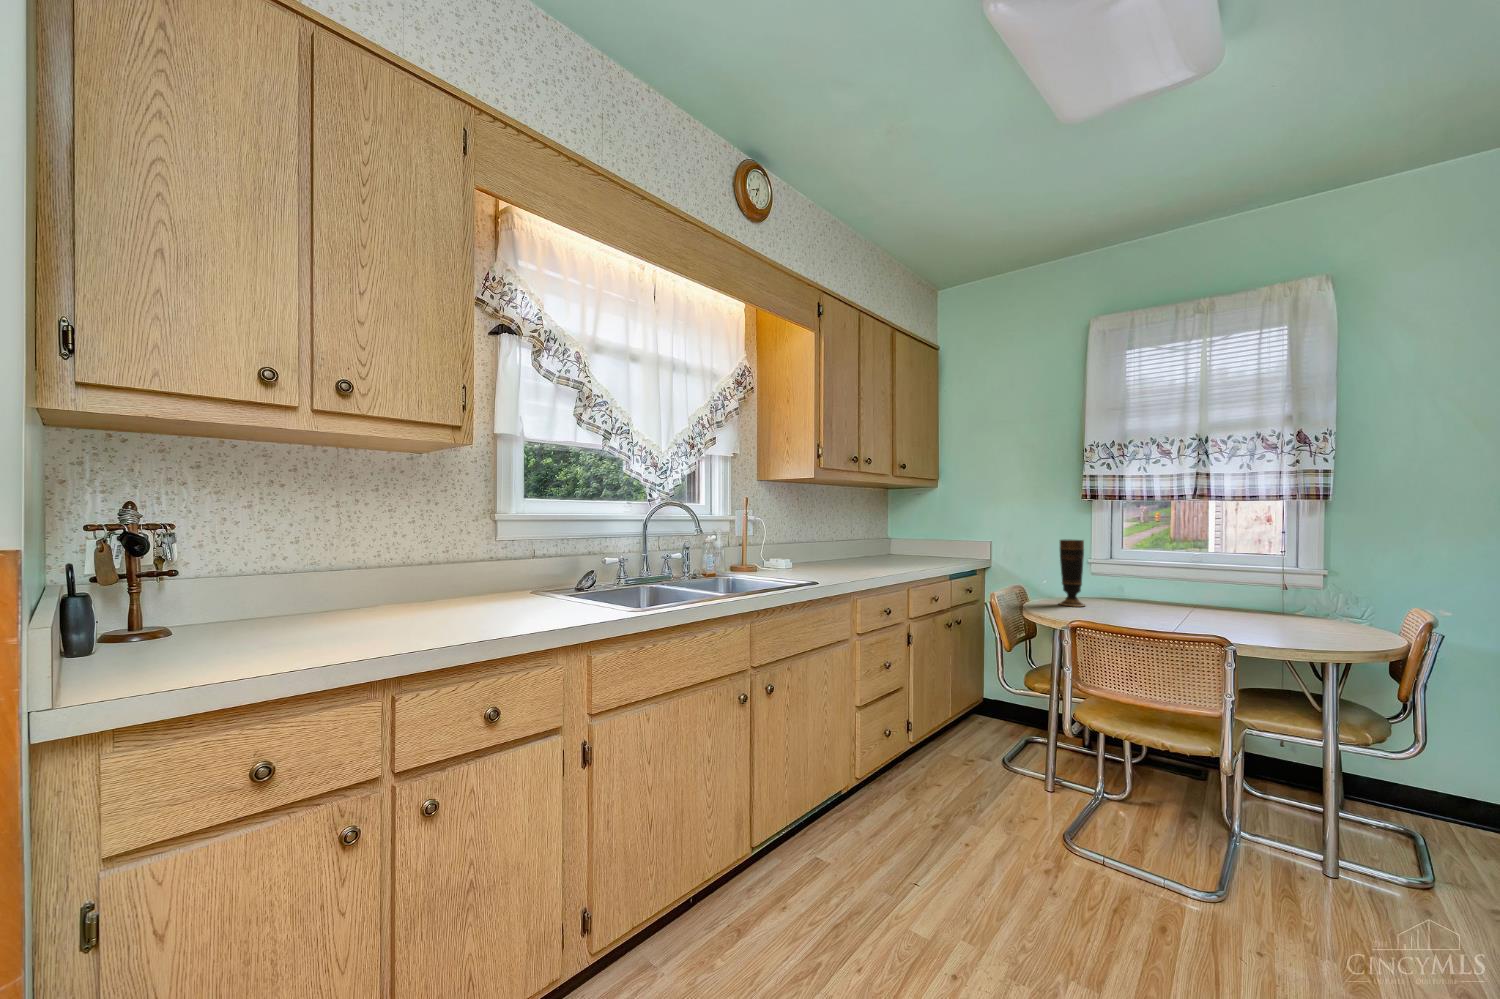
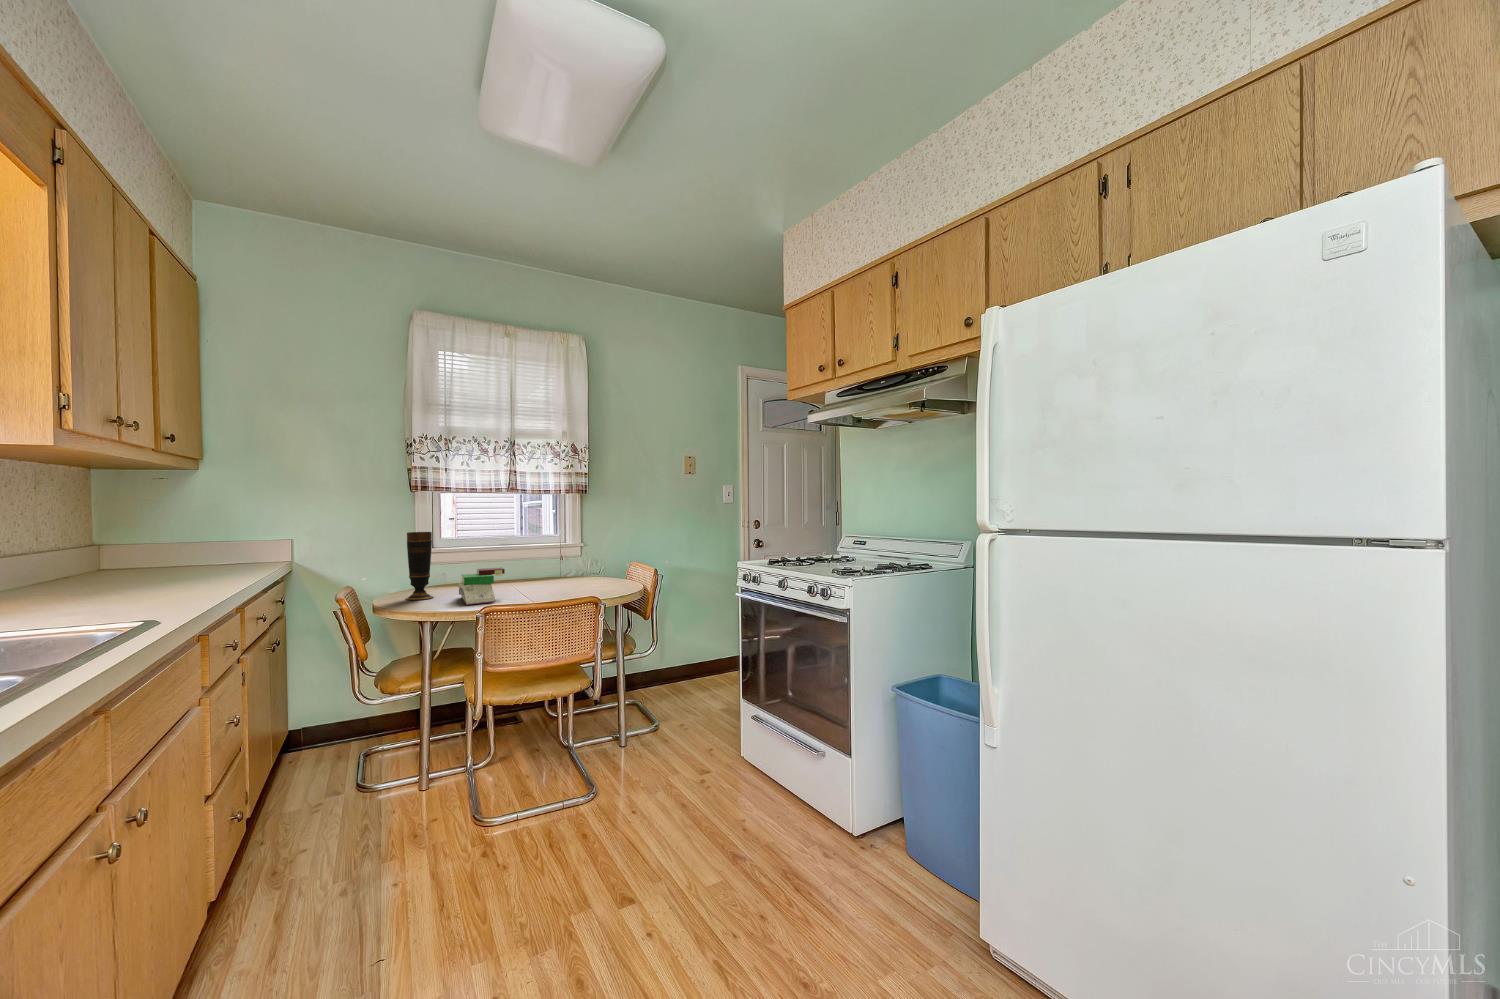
book: none [1097,584,1157,622] -> present [459,568,505,605]

